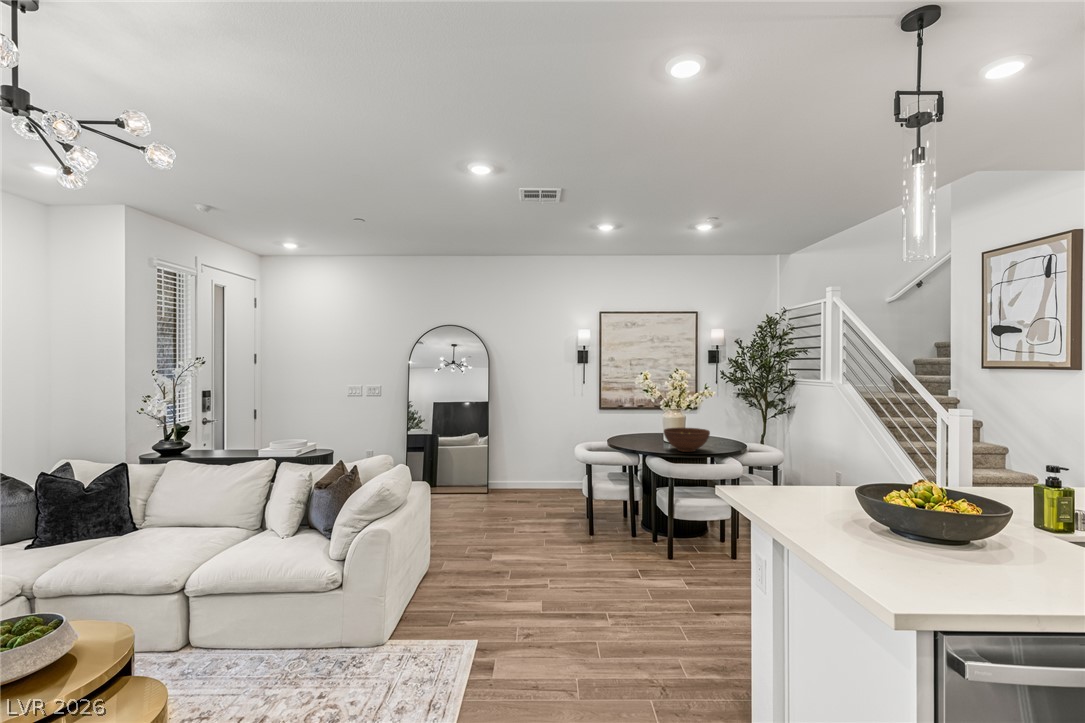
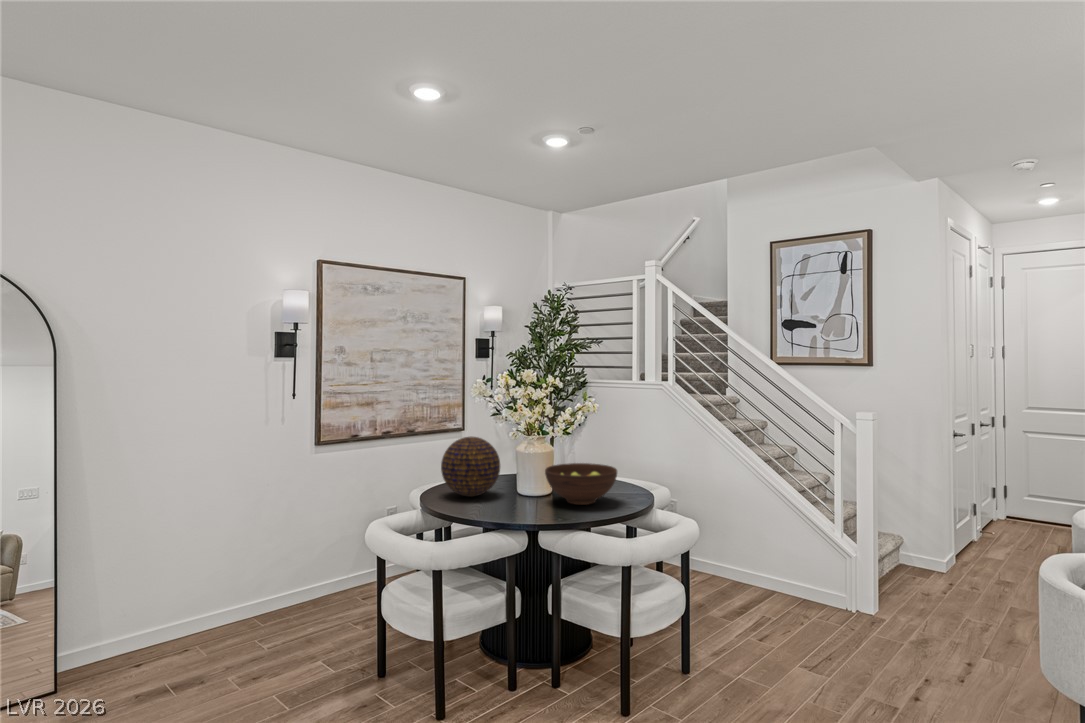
decorative orb: none [622,407,656,441] -> present [441,437,500,497]

